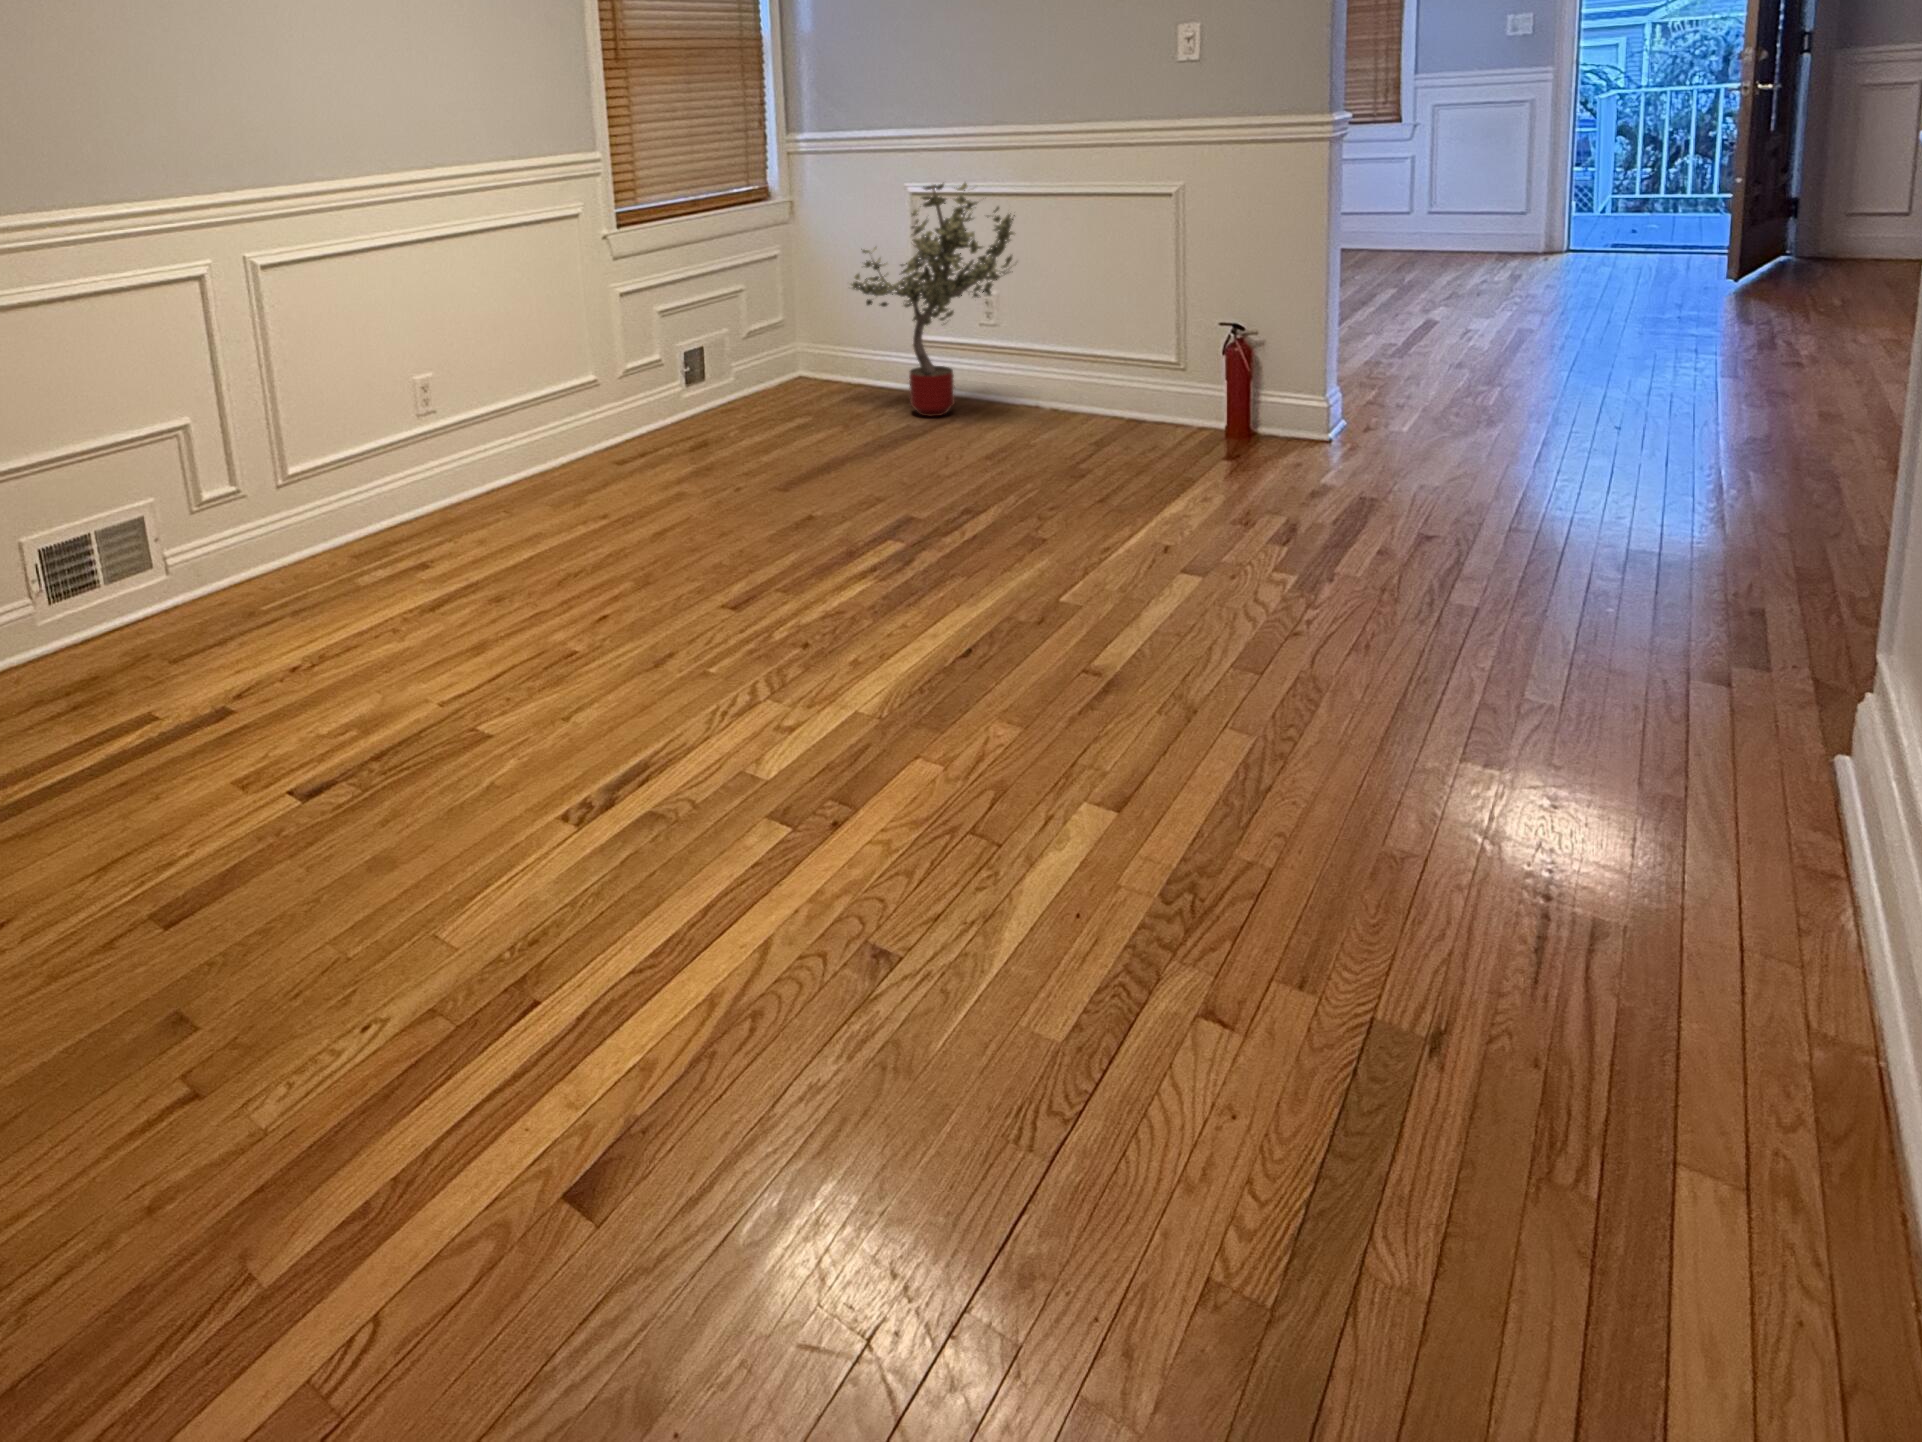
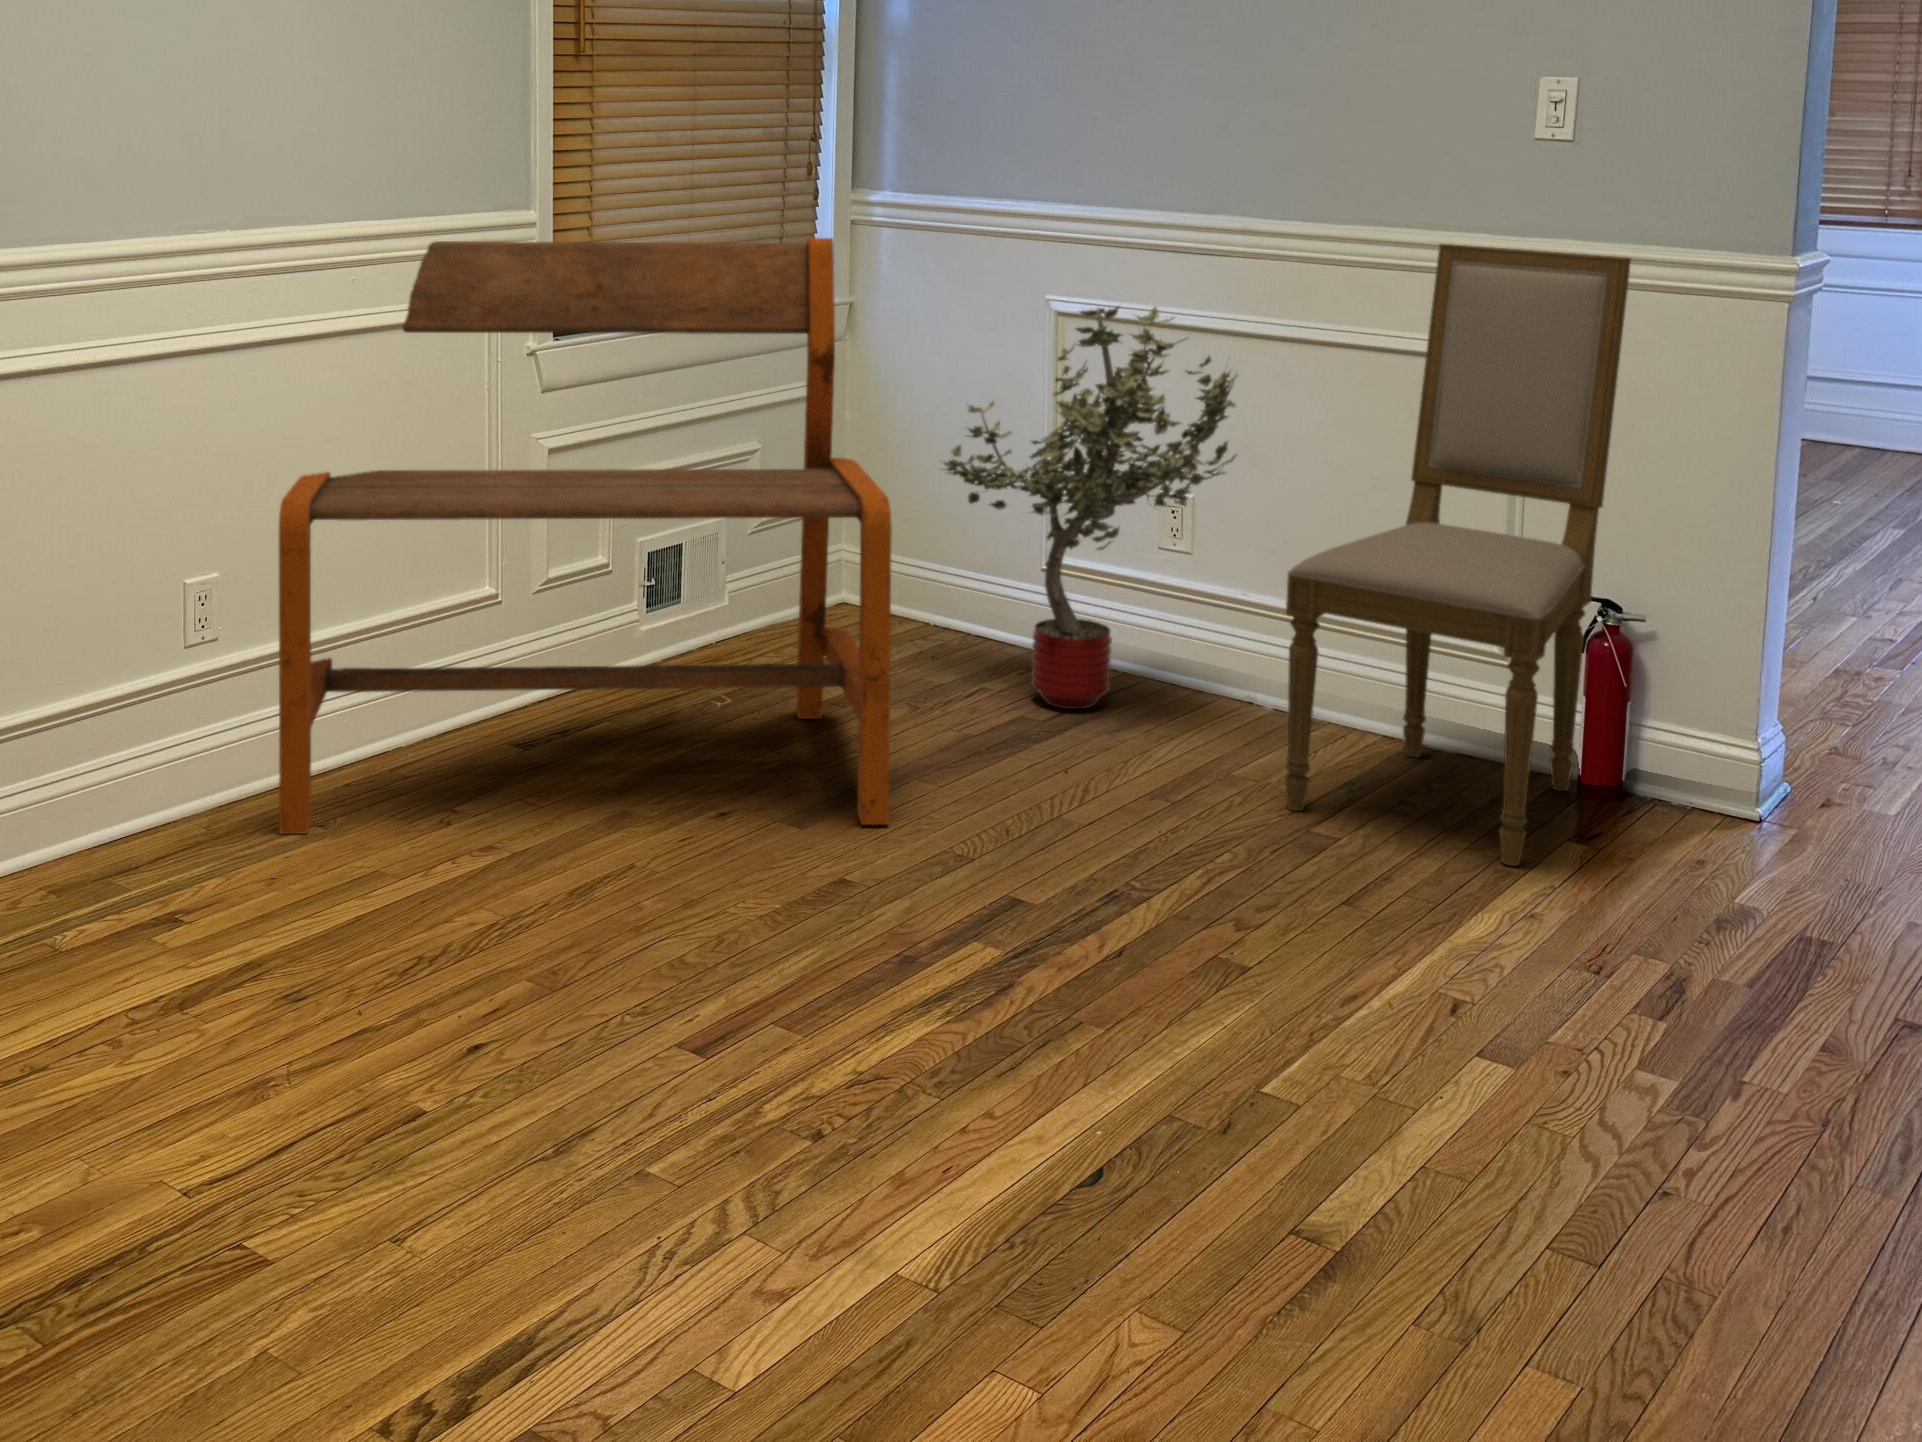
dining chair: none [1052,124,1238,475] -> present [1285,244,1631,866]
bench: none [467,154,834,516] -> present [279,238,892,834]

